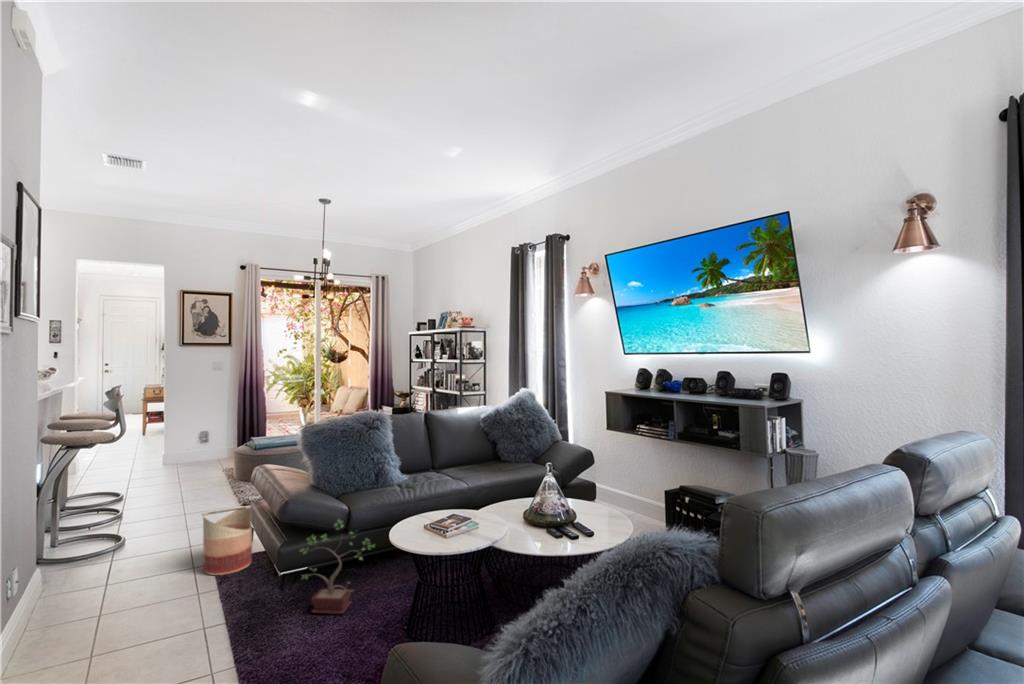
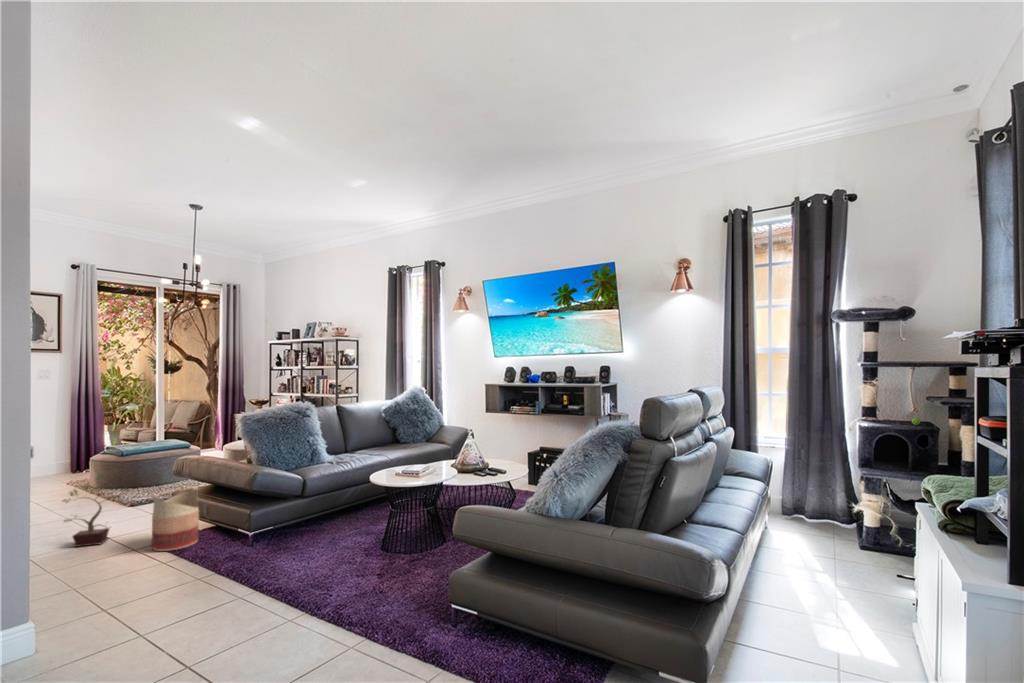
potted plant: present [300,519,375,614] -> present [63,476,129,547]

